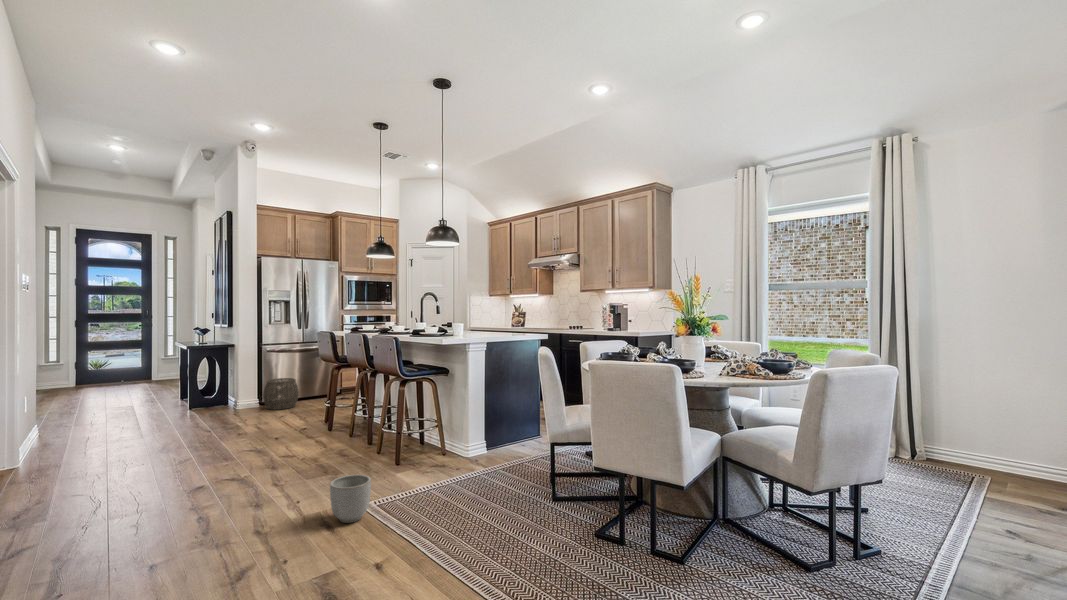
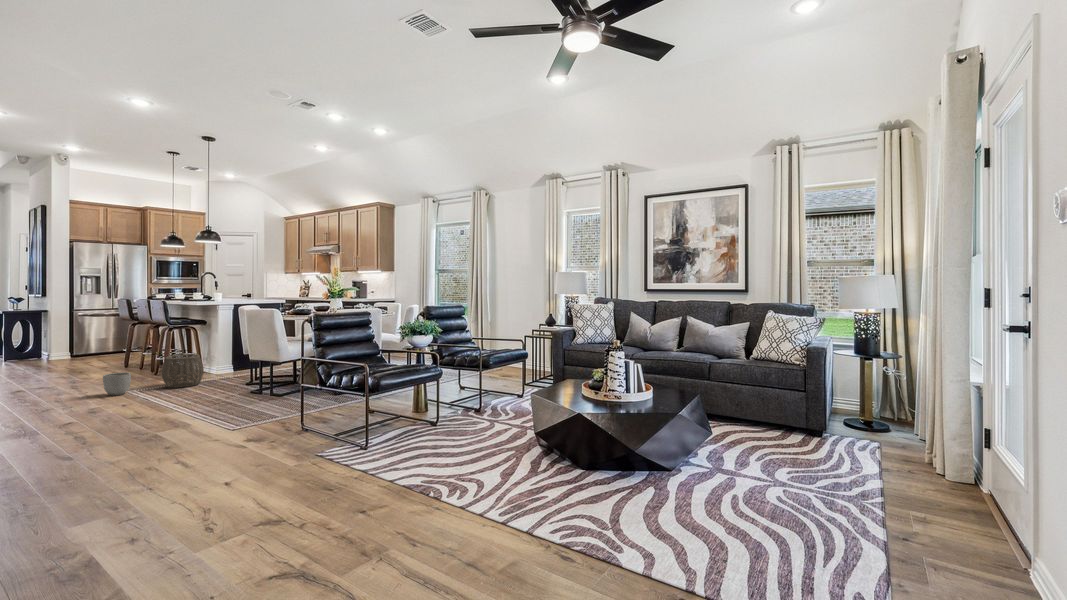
woven basket: present [263,378,299,410] -> present [162,354,204,388]

